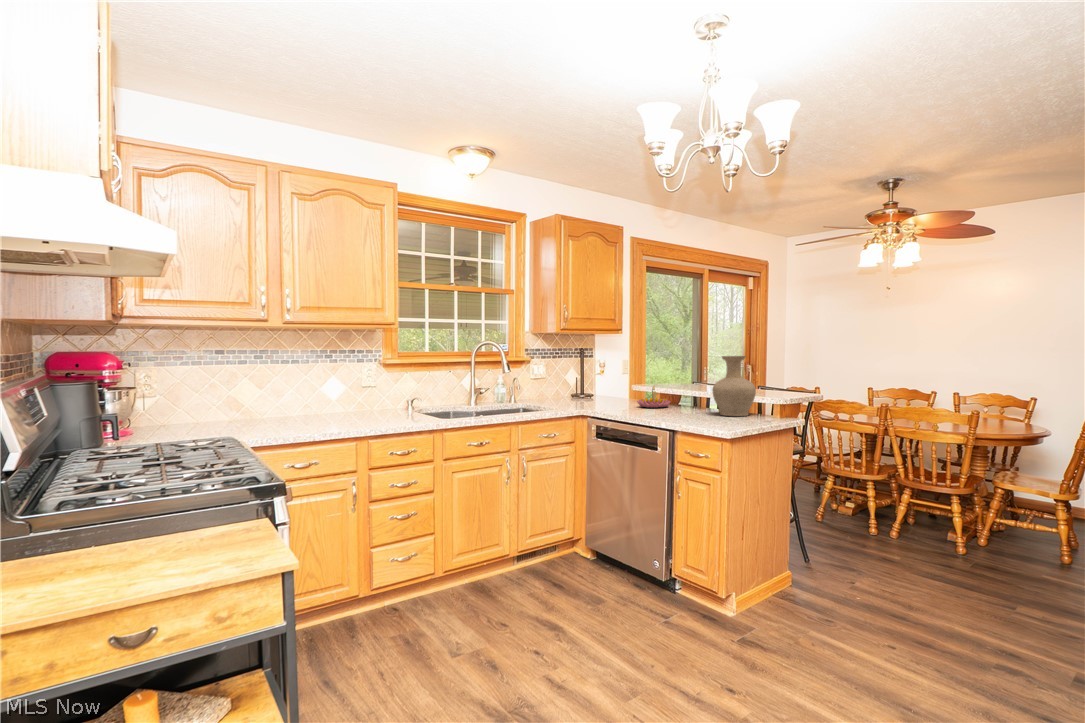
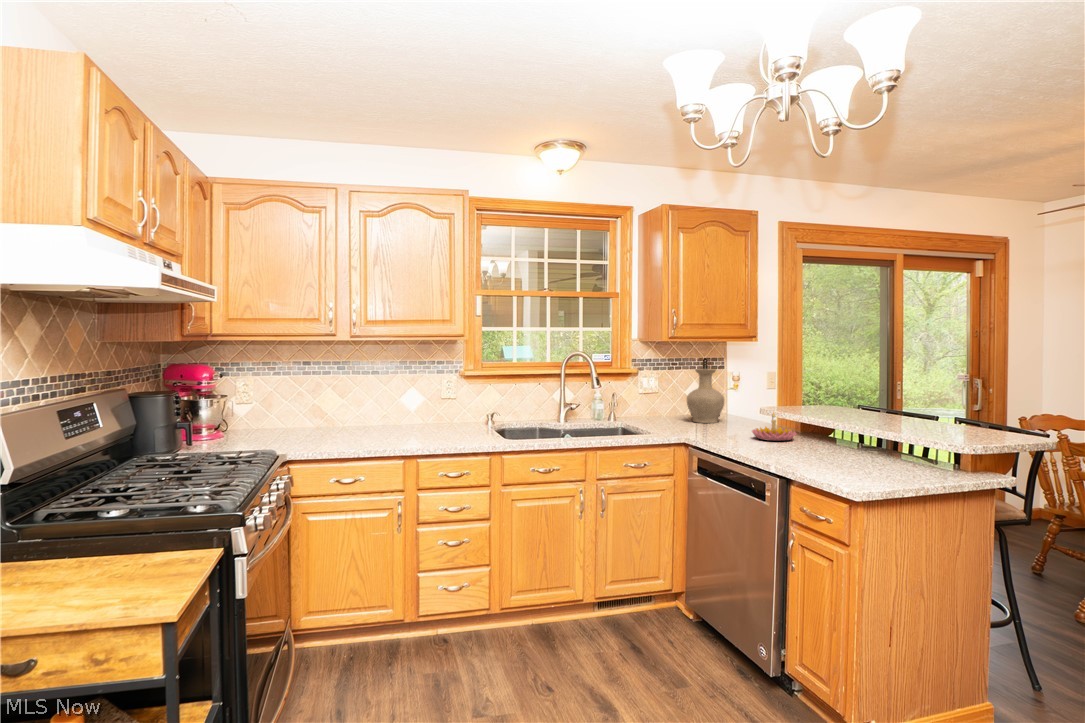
vase: present [712,356,756,416] -> present [687,369,724,423]

